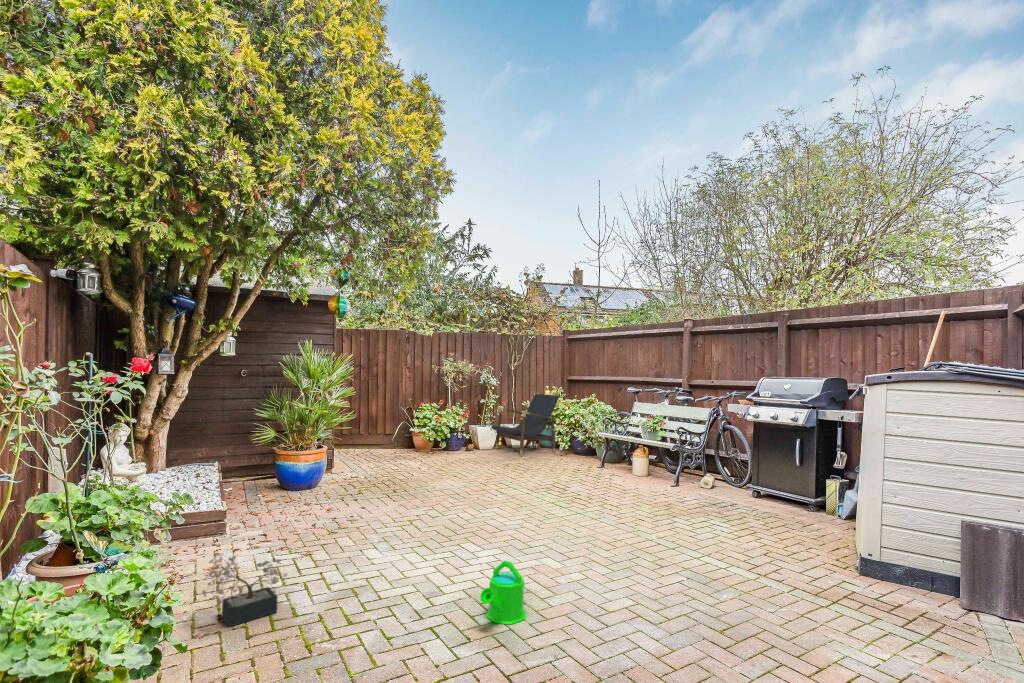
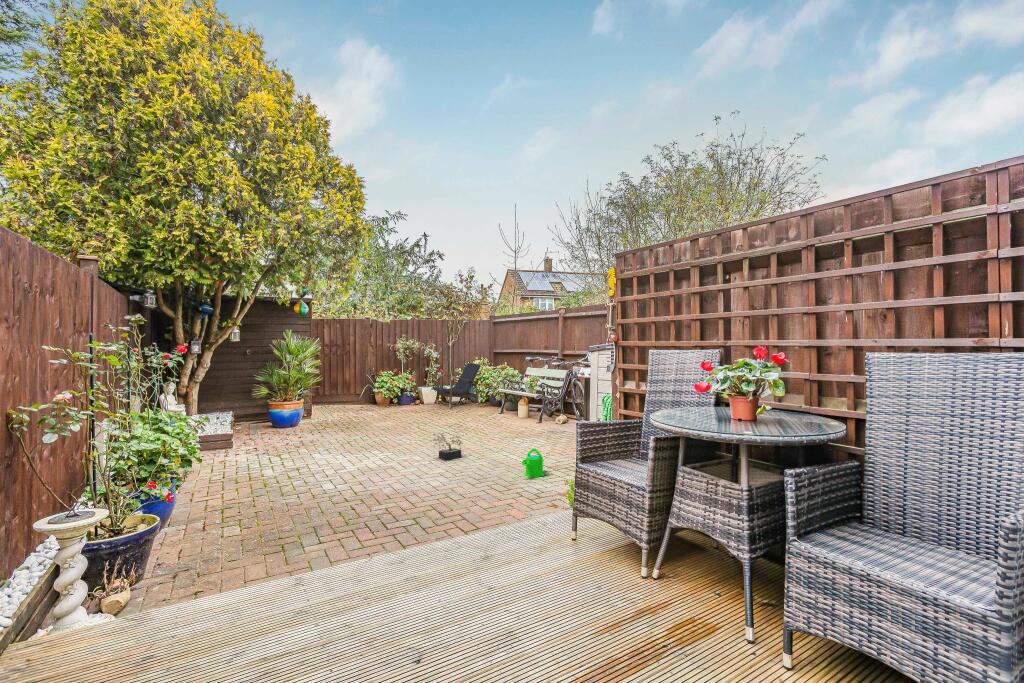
decorative plant: present [202,556,287,627] -> present [433,433,463,460]
watering can: present [480,561,526,624] -> present [522,448,544,477]

